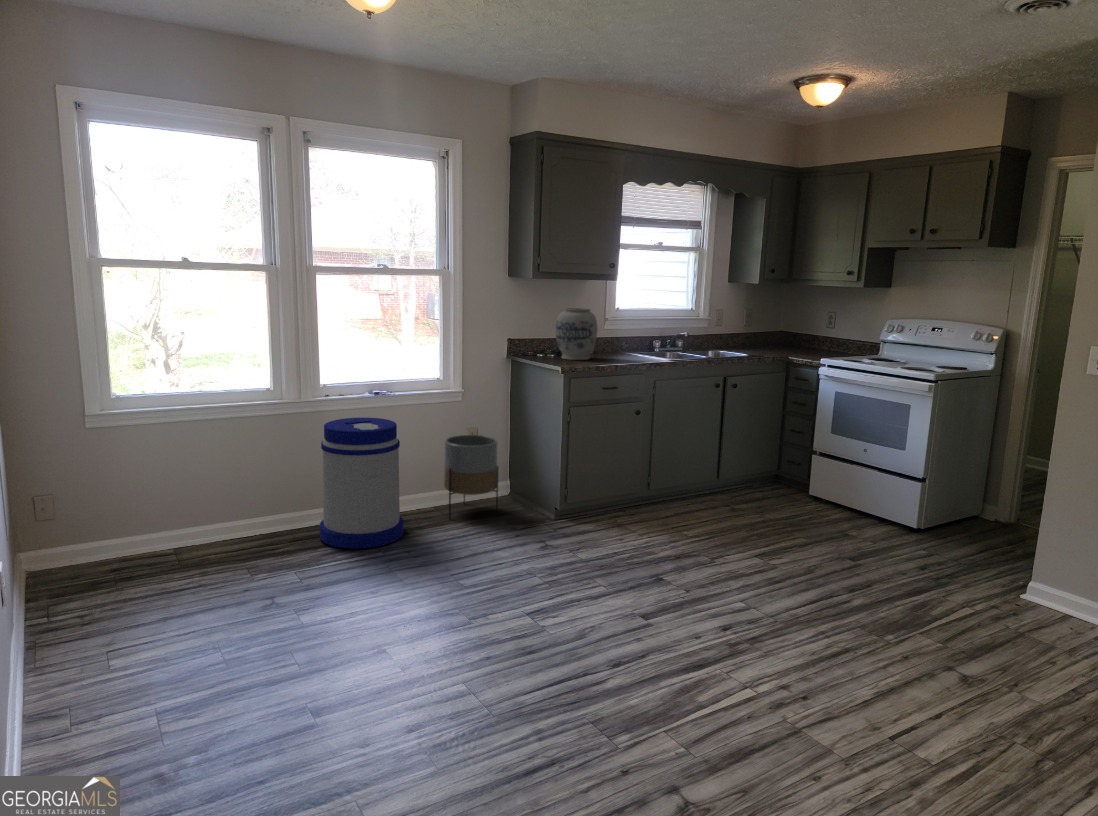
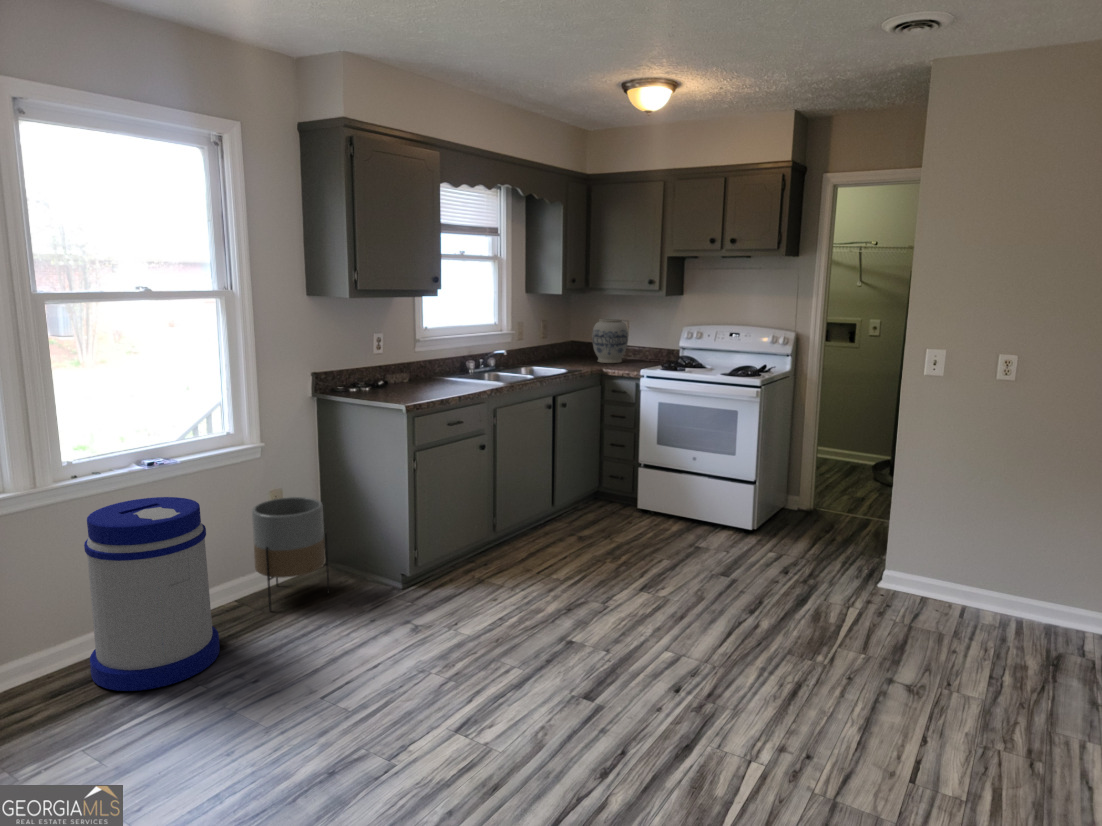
vase: present [556,308,598,360] -> present [592,319,628,363]

